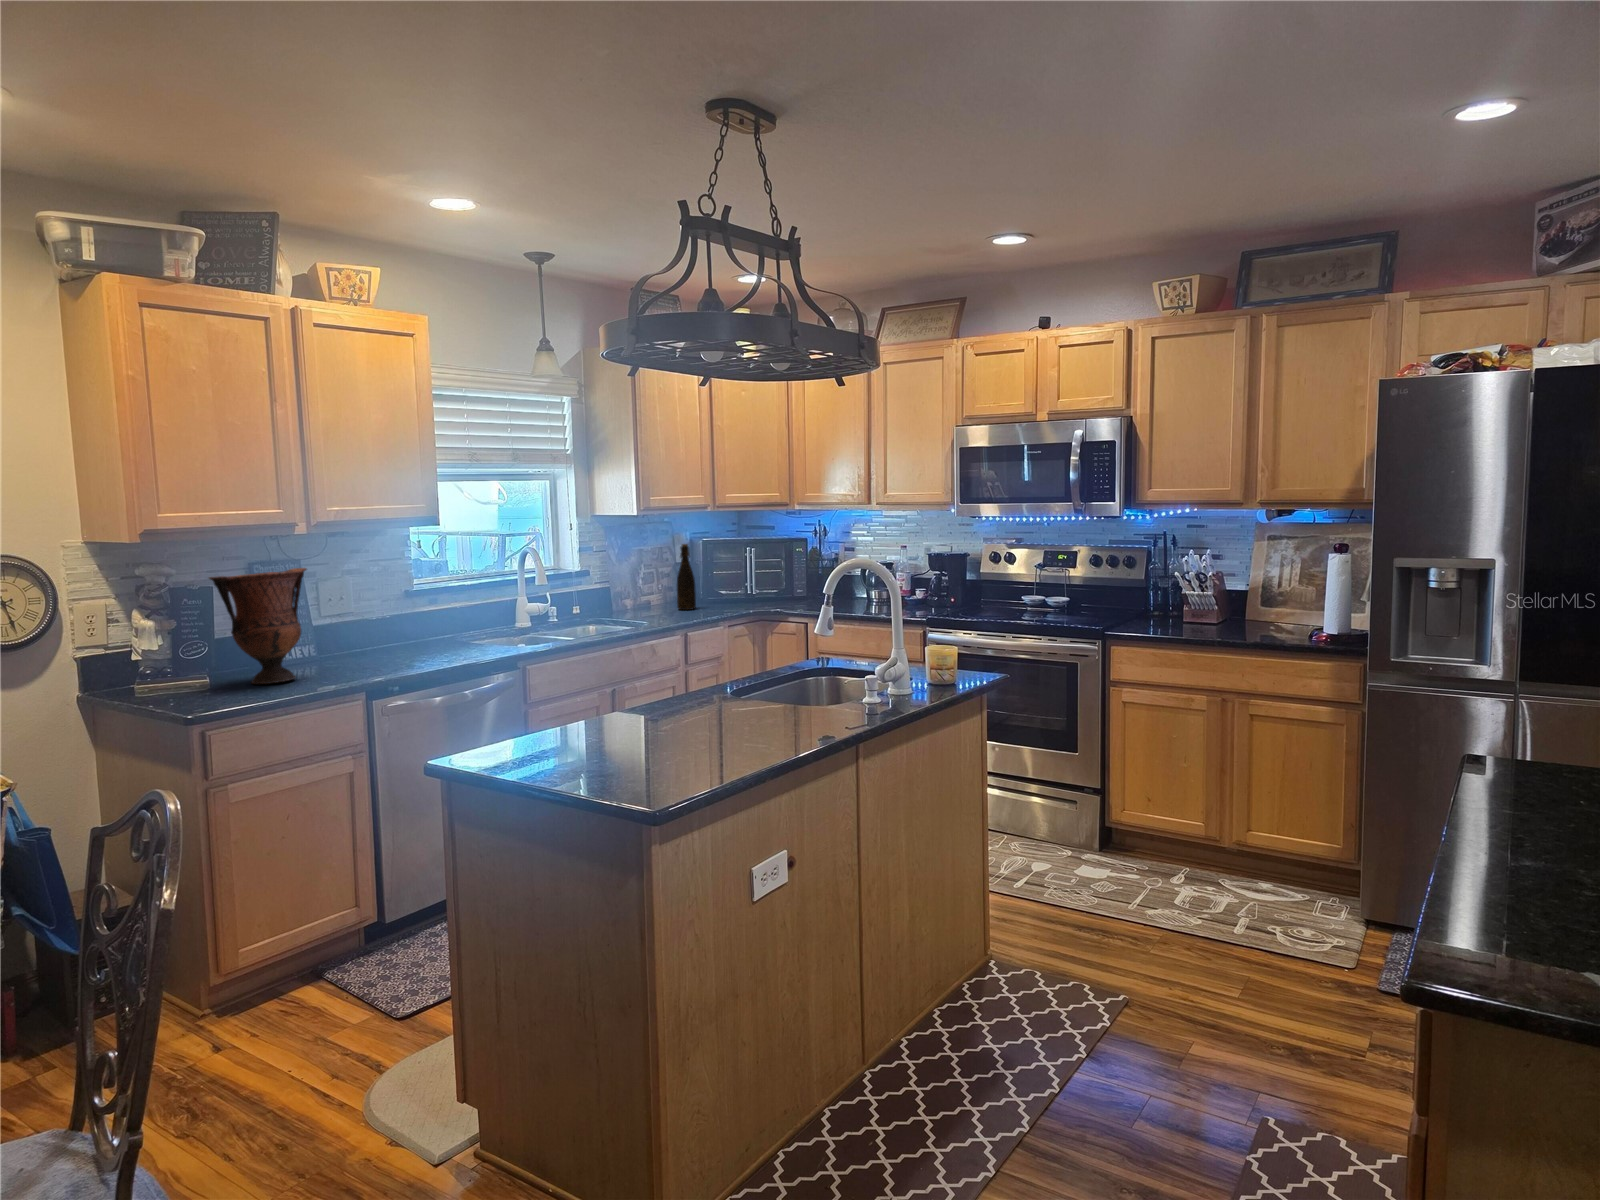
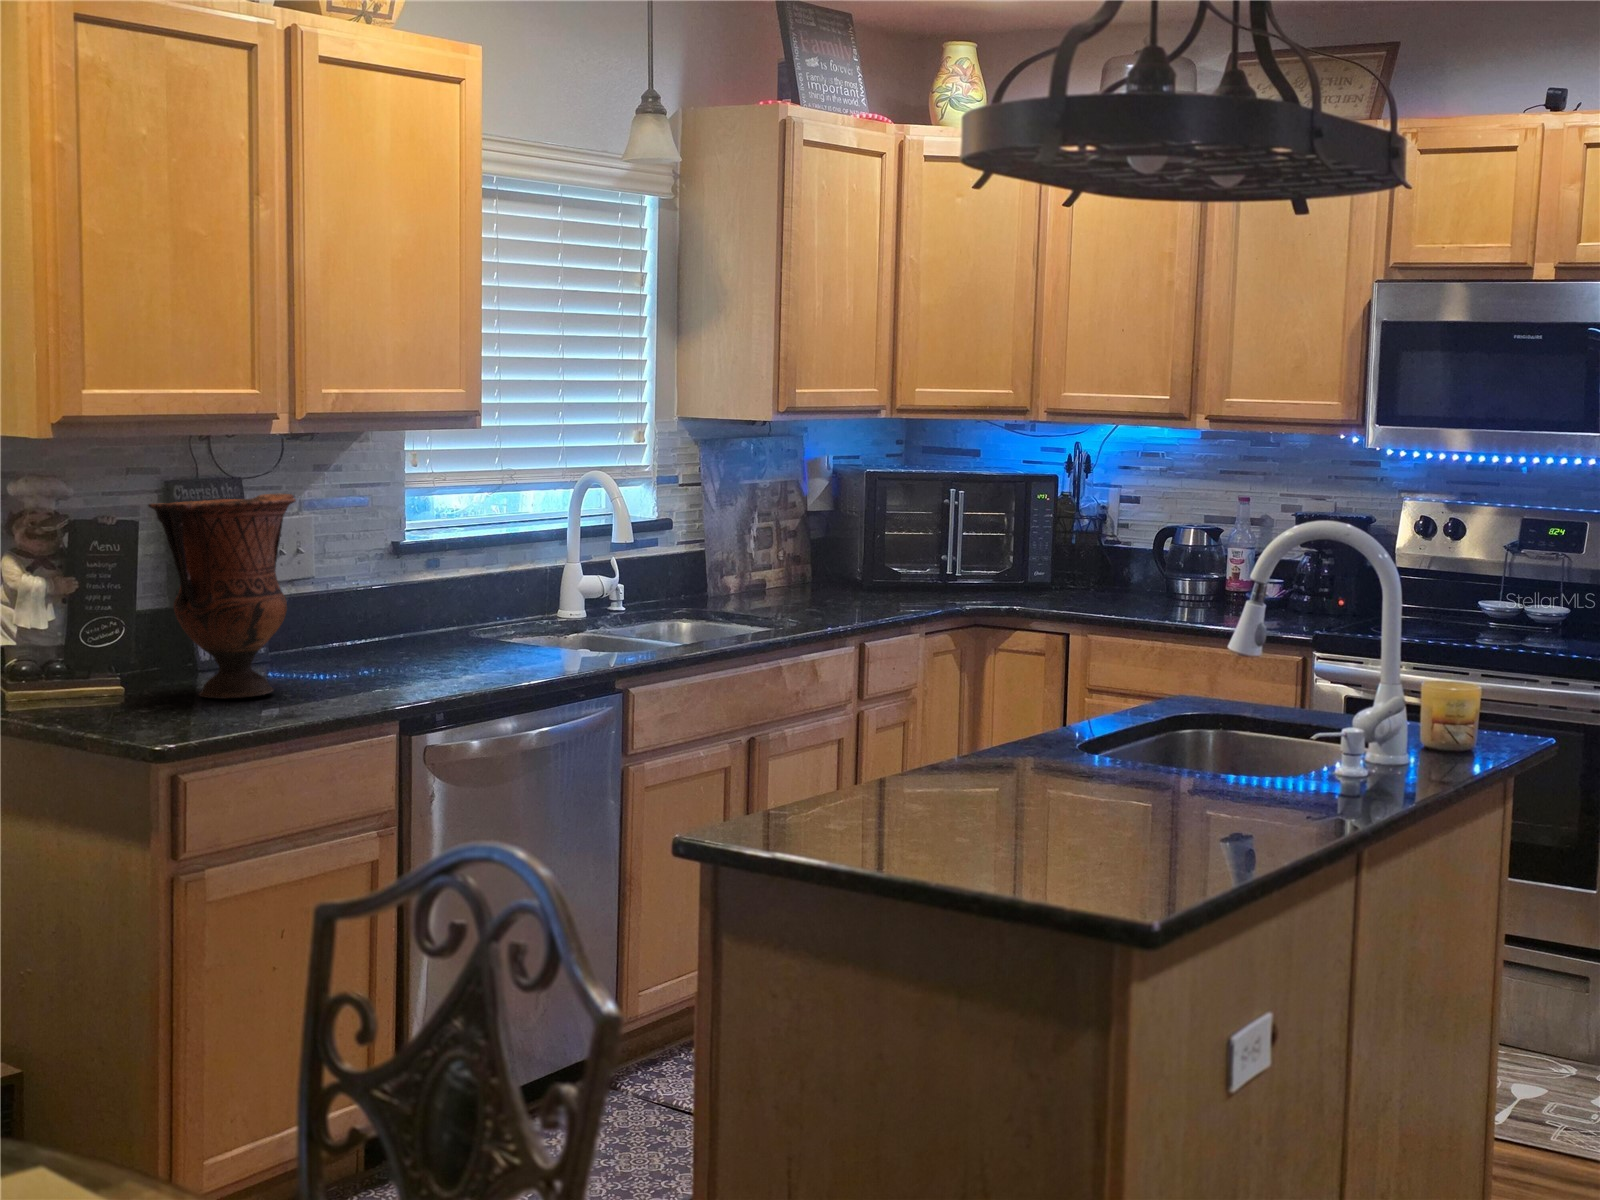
bottle: present [677,544,696,610] -> none [822,477,857,599]

